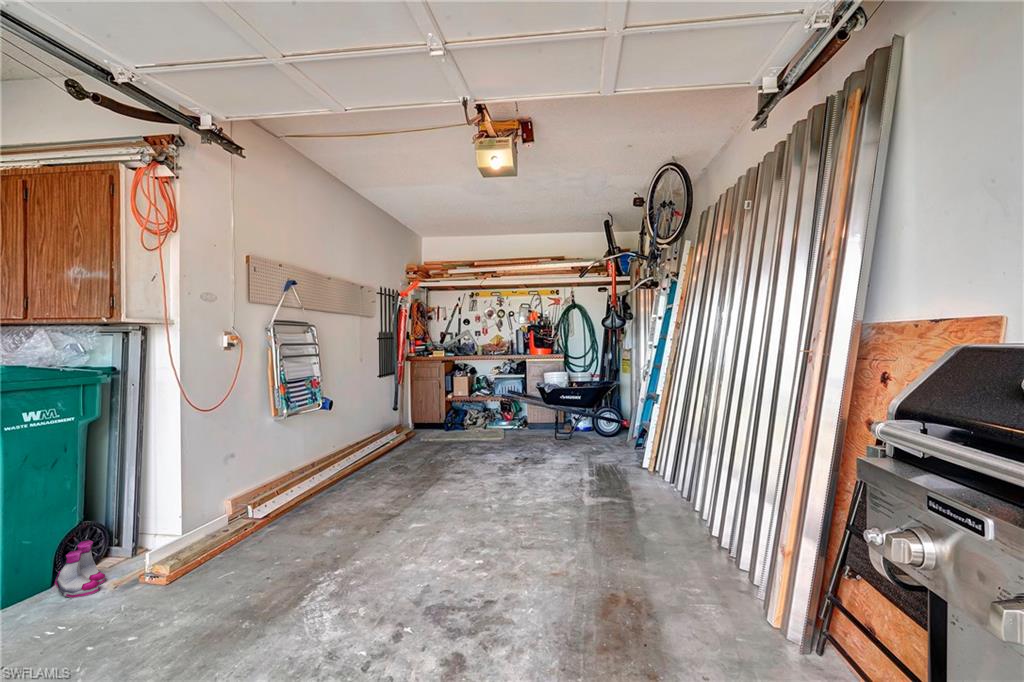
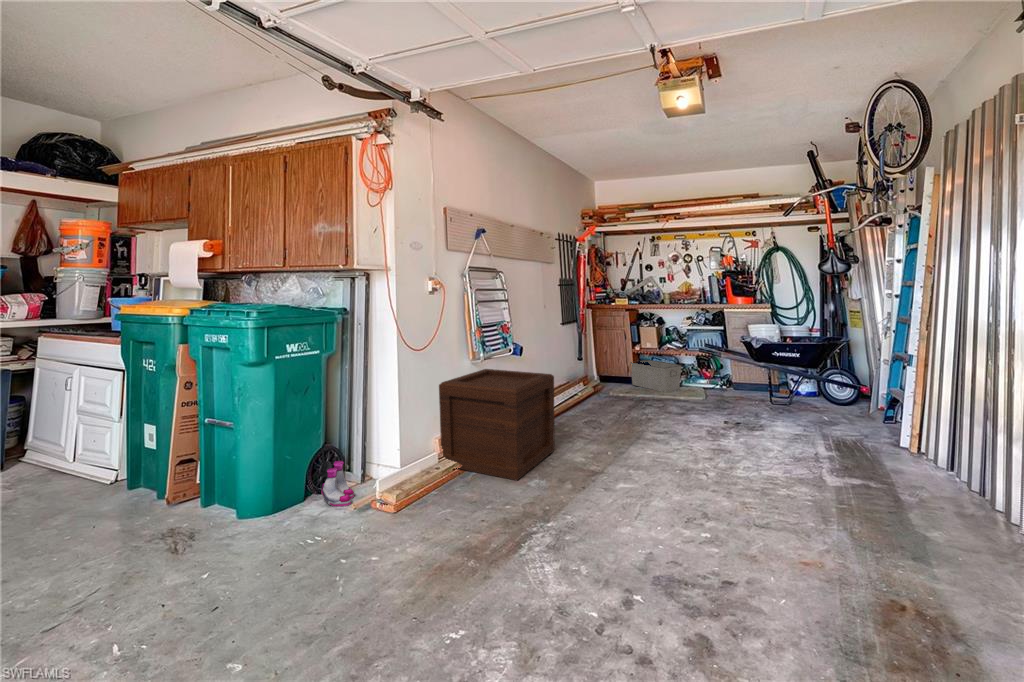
storage bin: none [448,405,491,434] -> present [631,360,681,392]
wooden crate: none [231,422,361,536] -> present [439,369,555,480]

